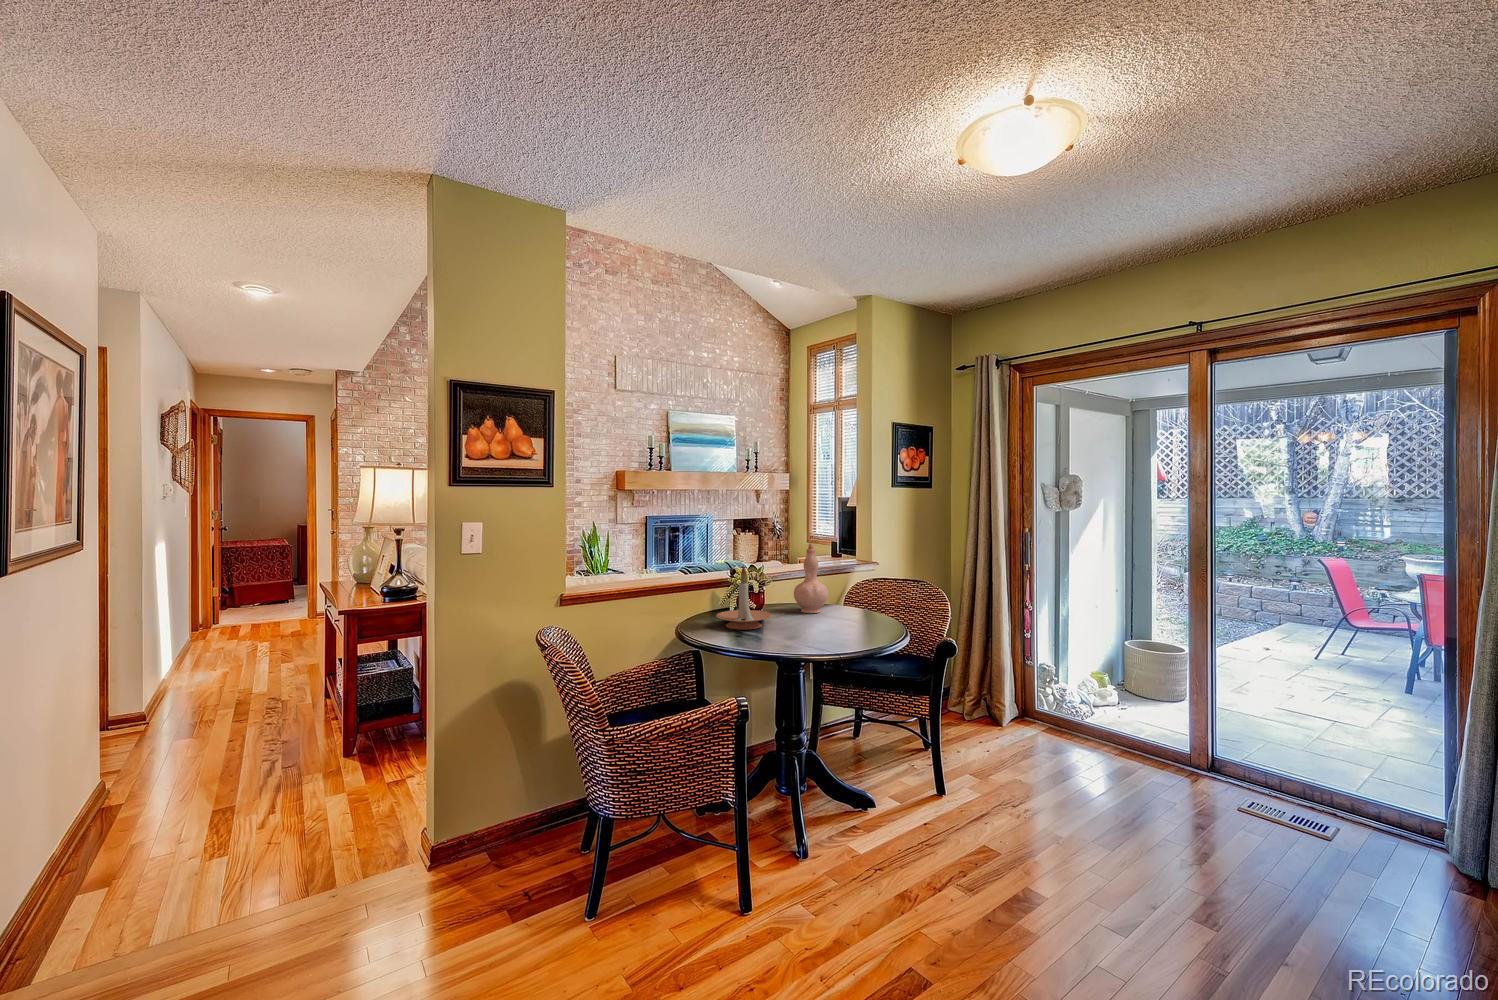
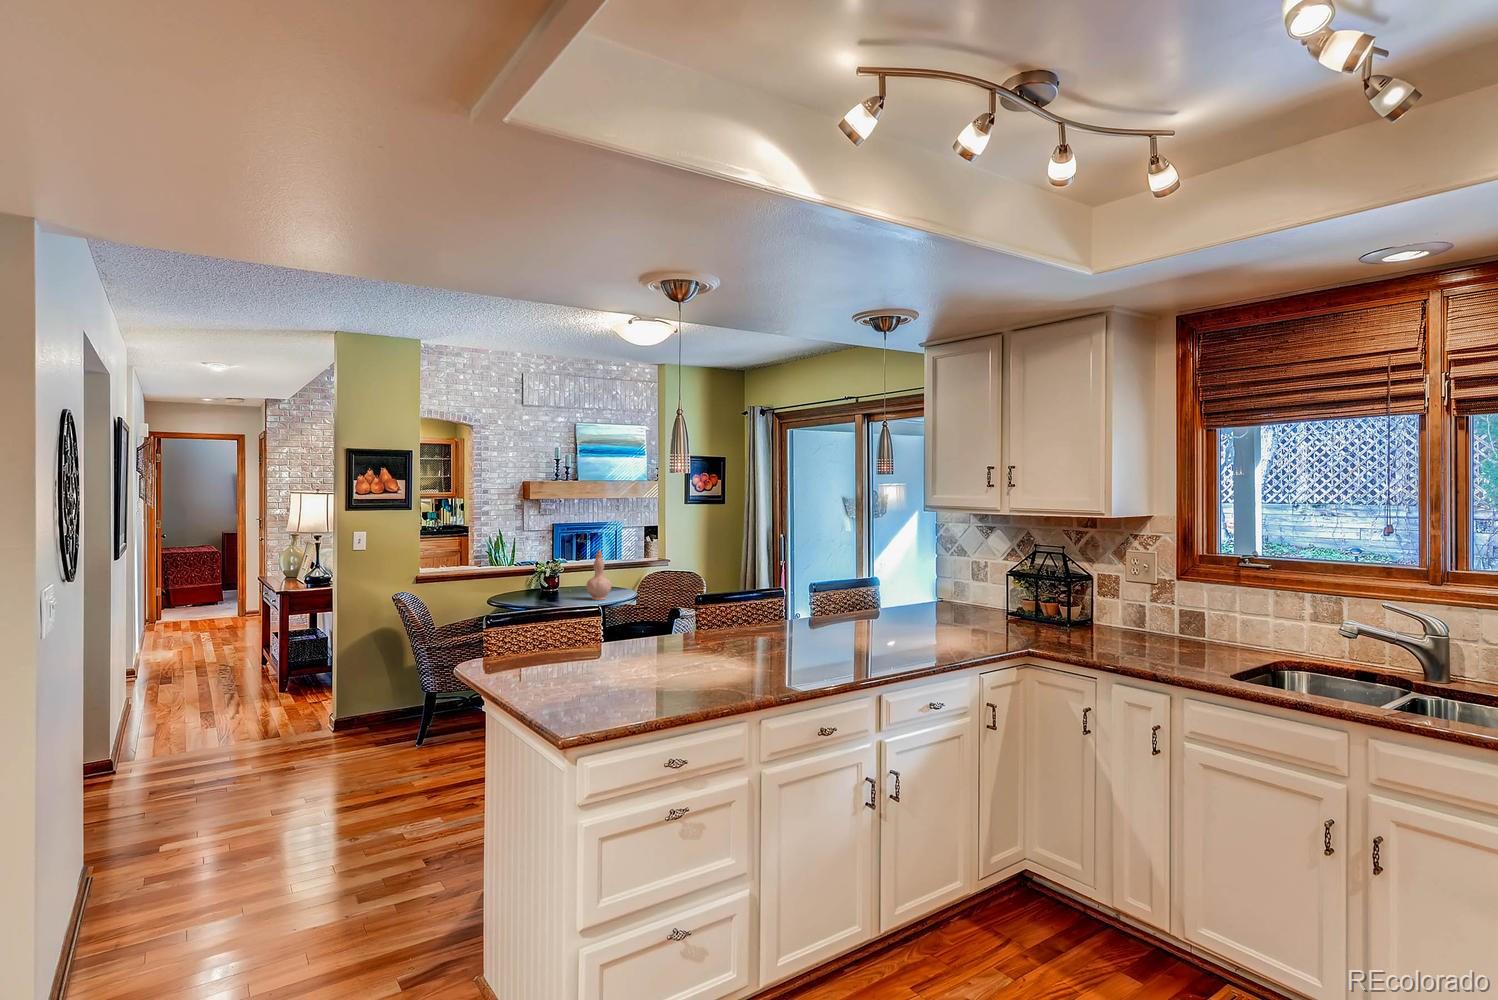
candle holder: present [716,566,771,630] -> none [517,563,555,605]

